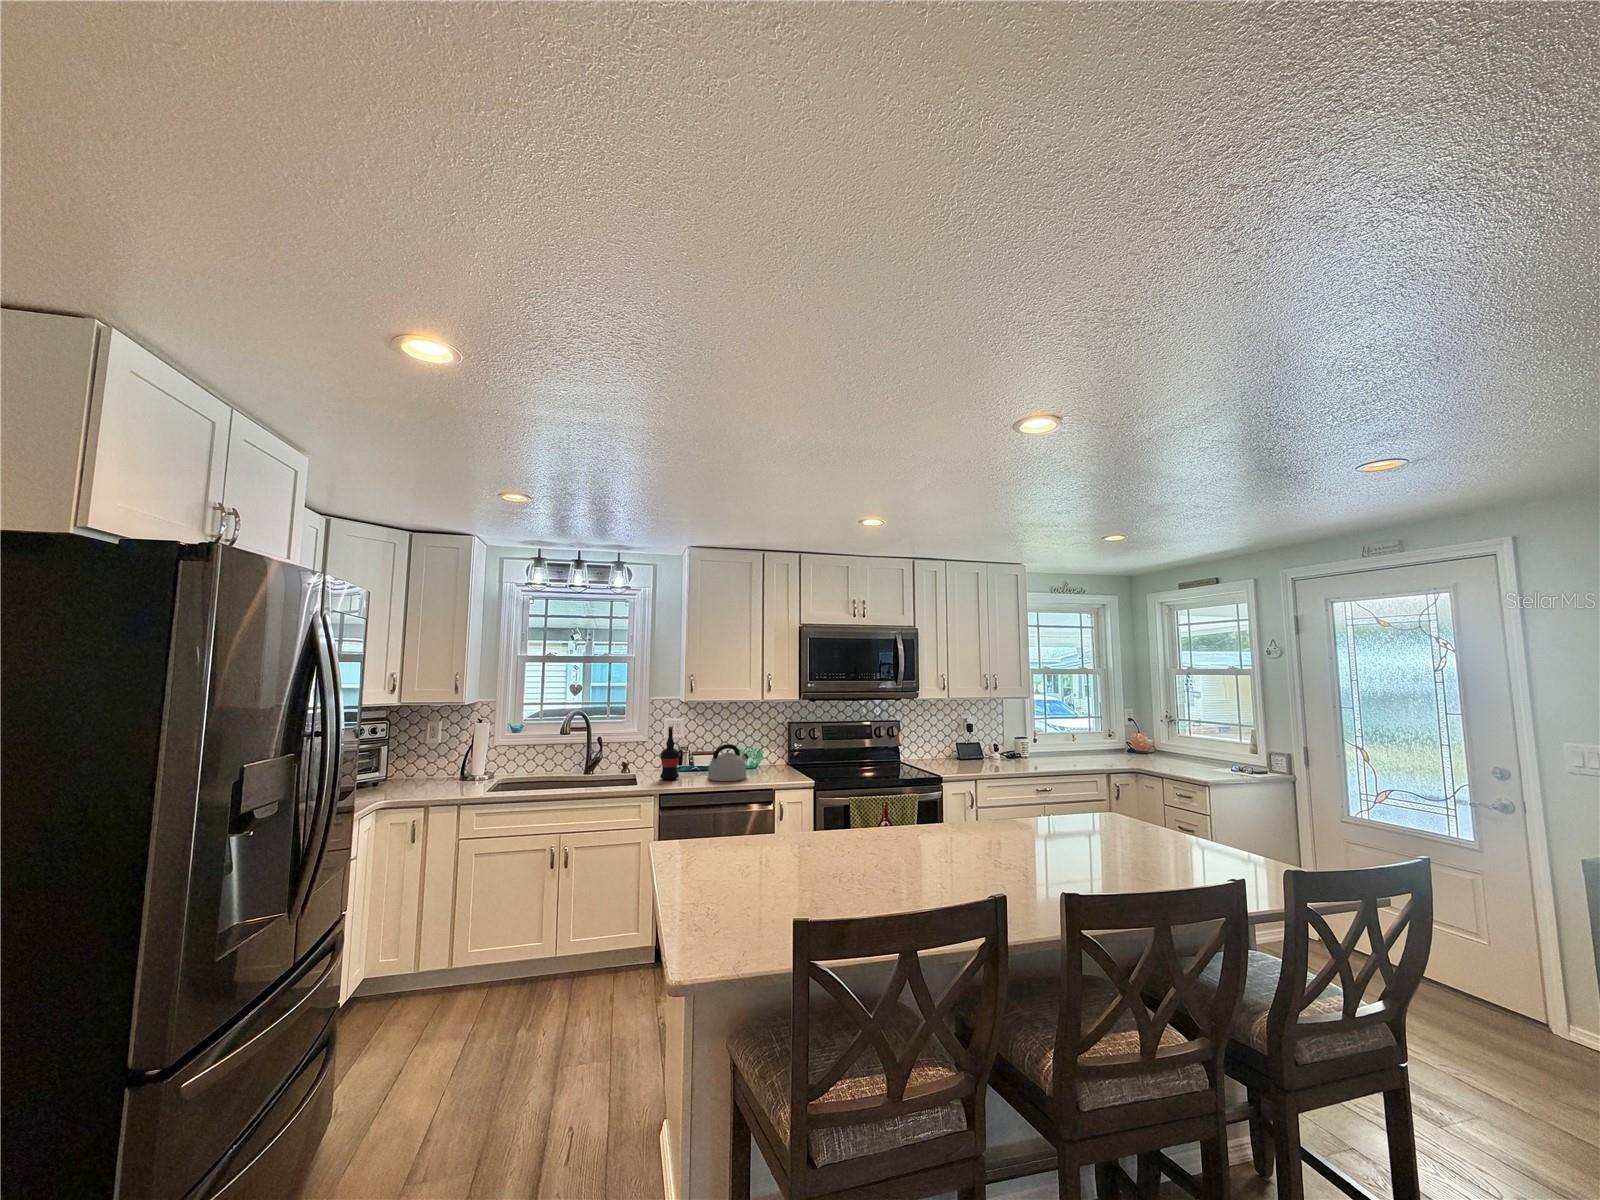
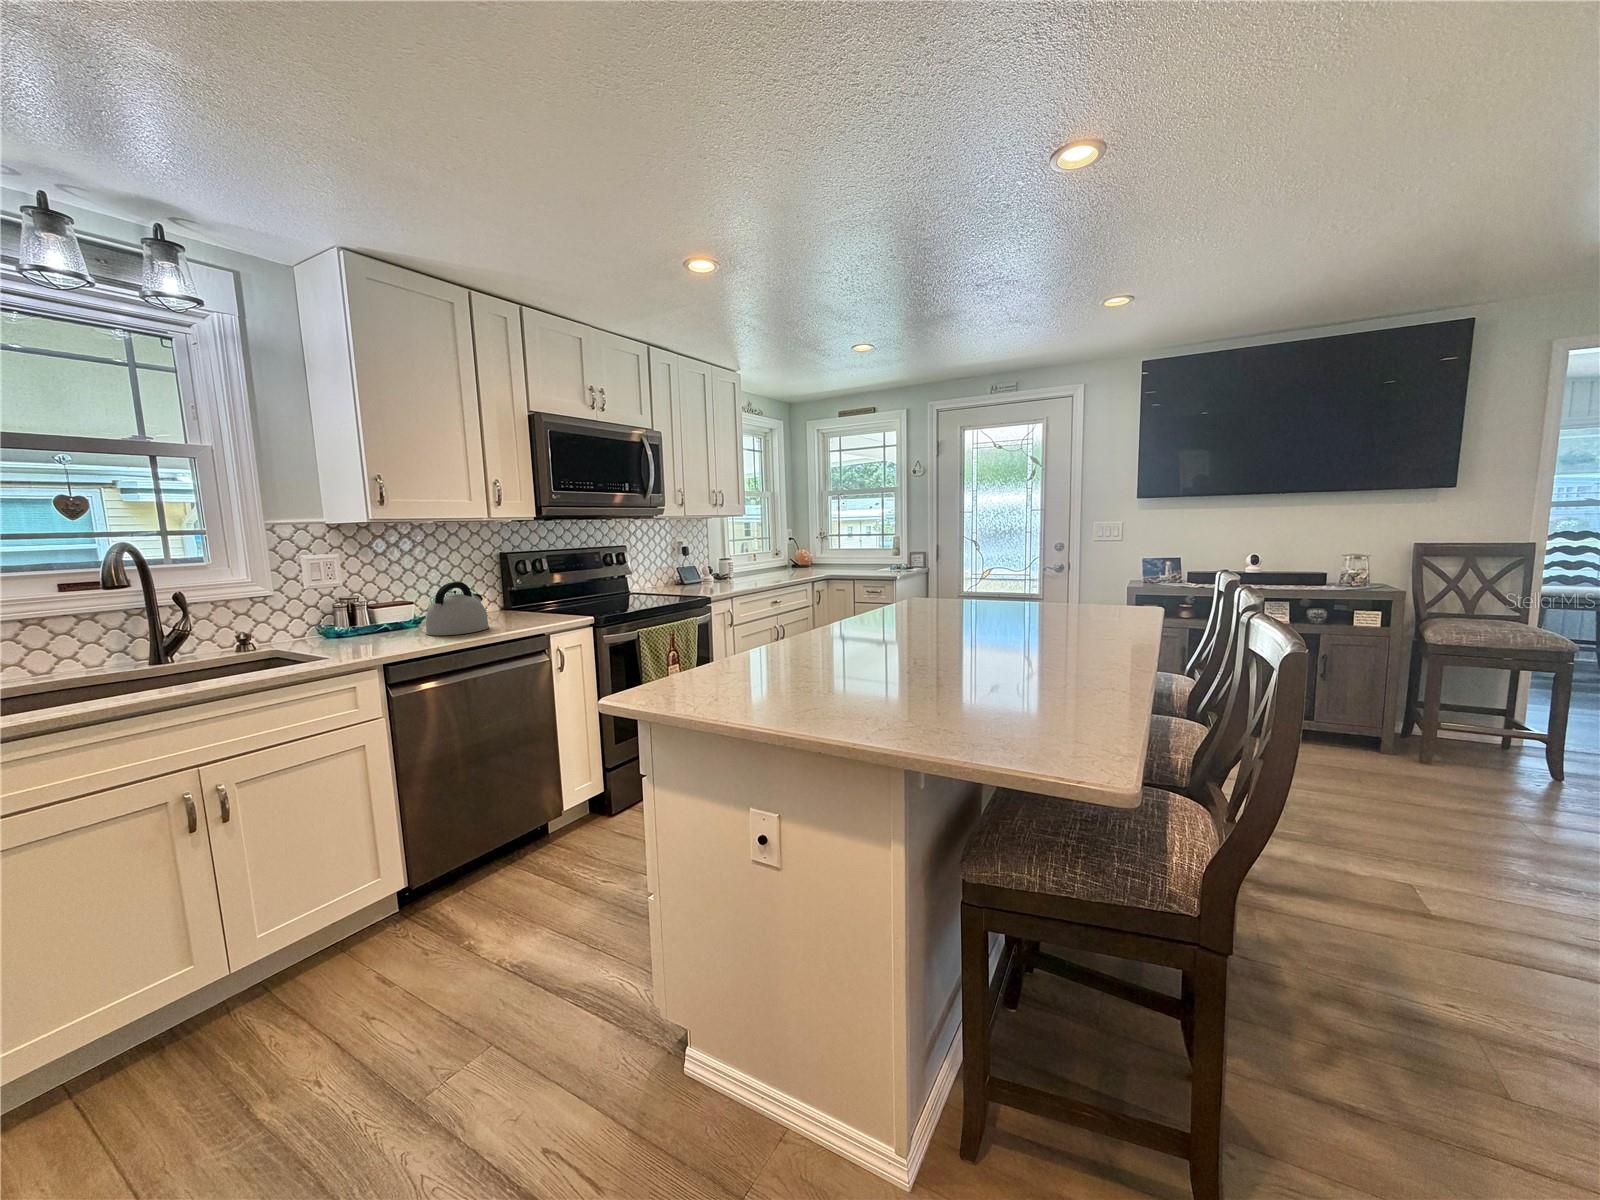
wine bottle: present [660,727,679,780] -> none [340,561,379,645]

